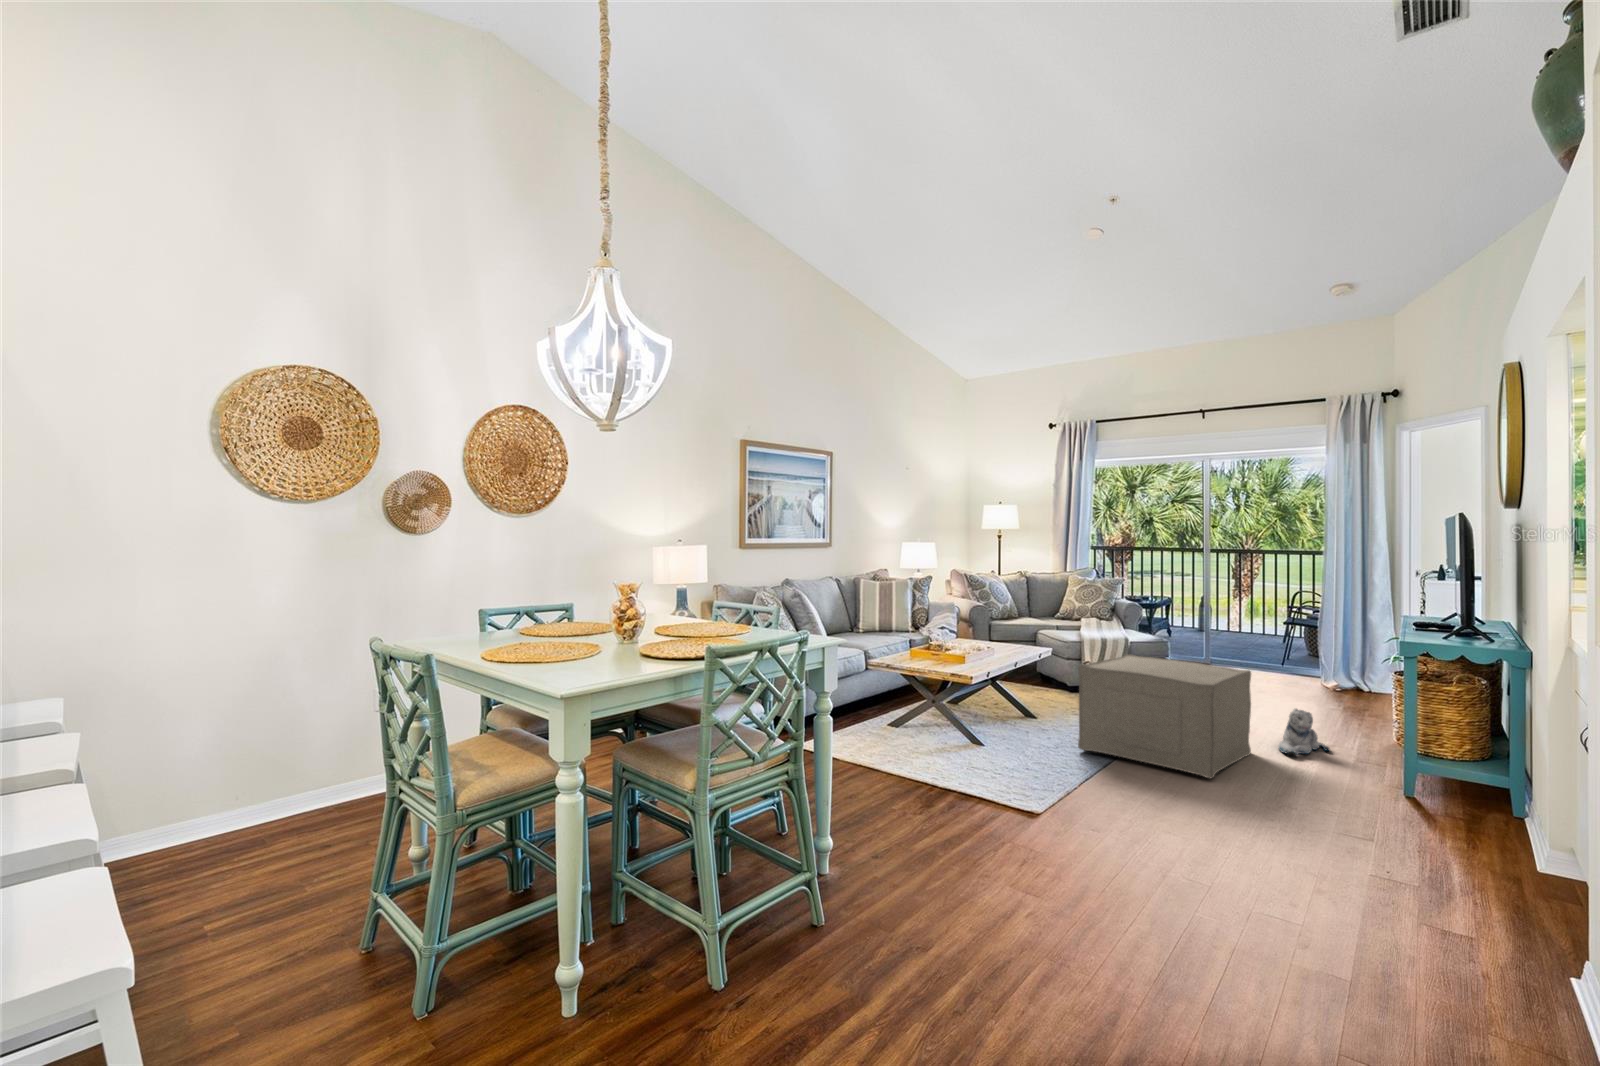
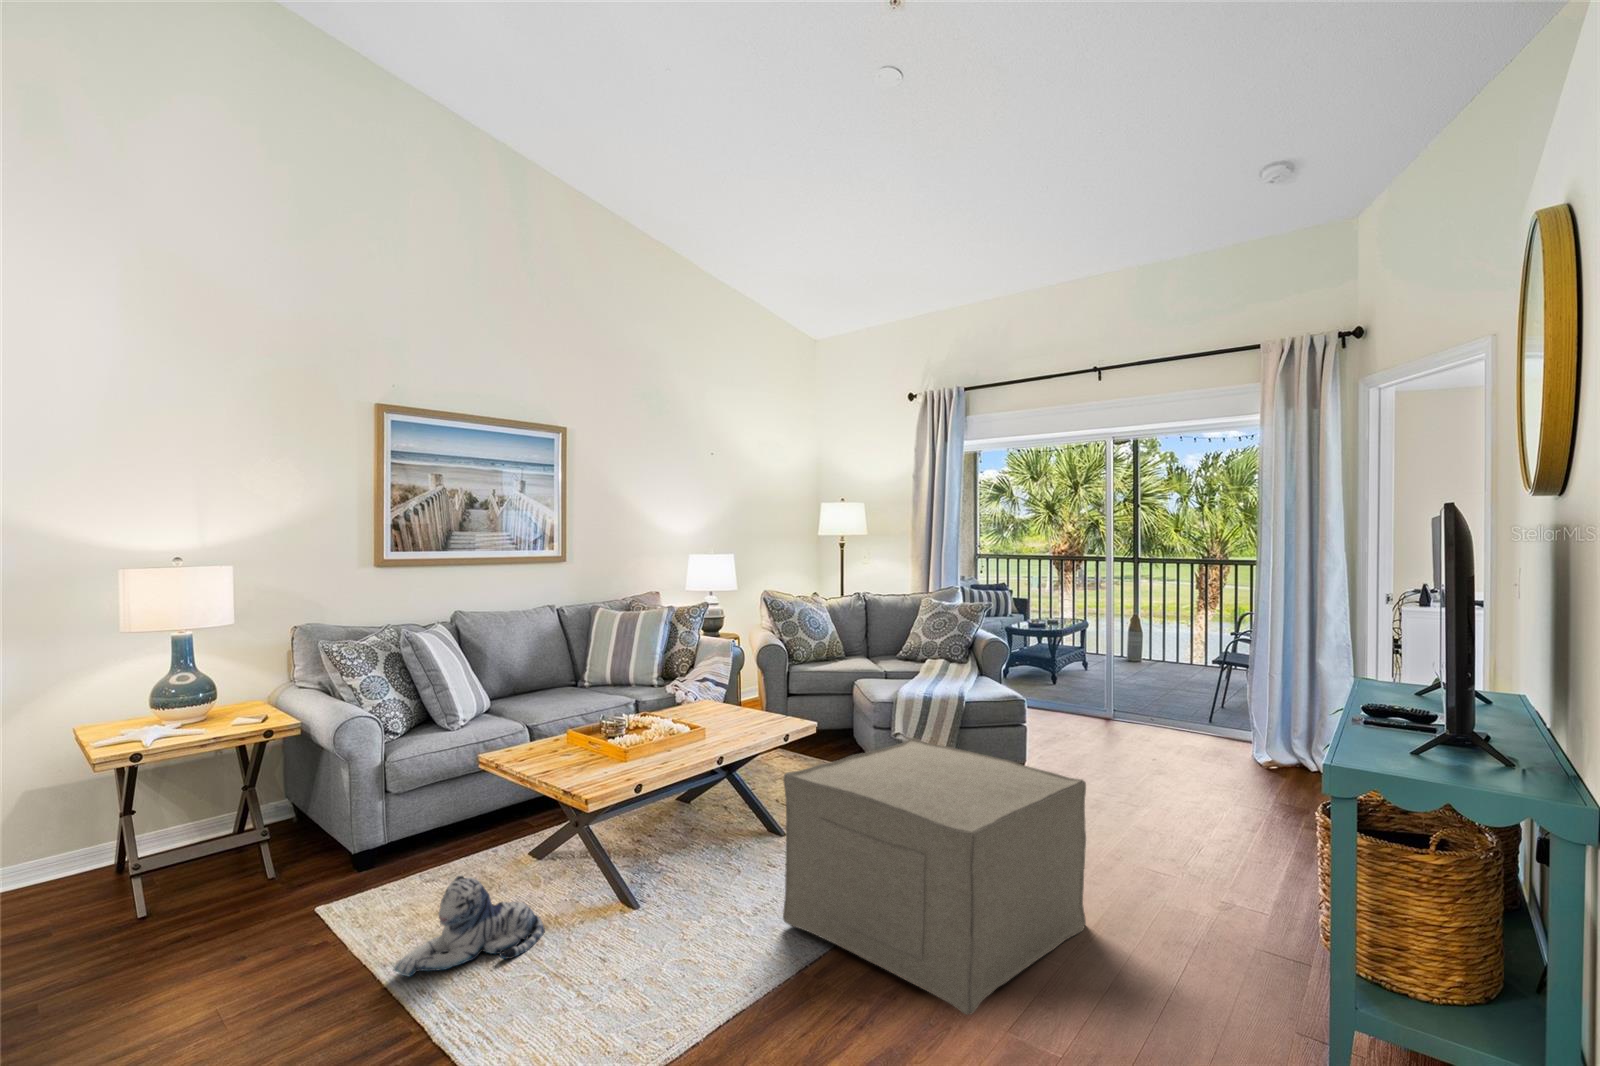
plush toy: present [1279,709,1330,754] -> present [393,875,545,976]

